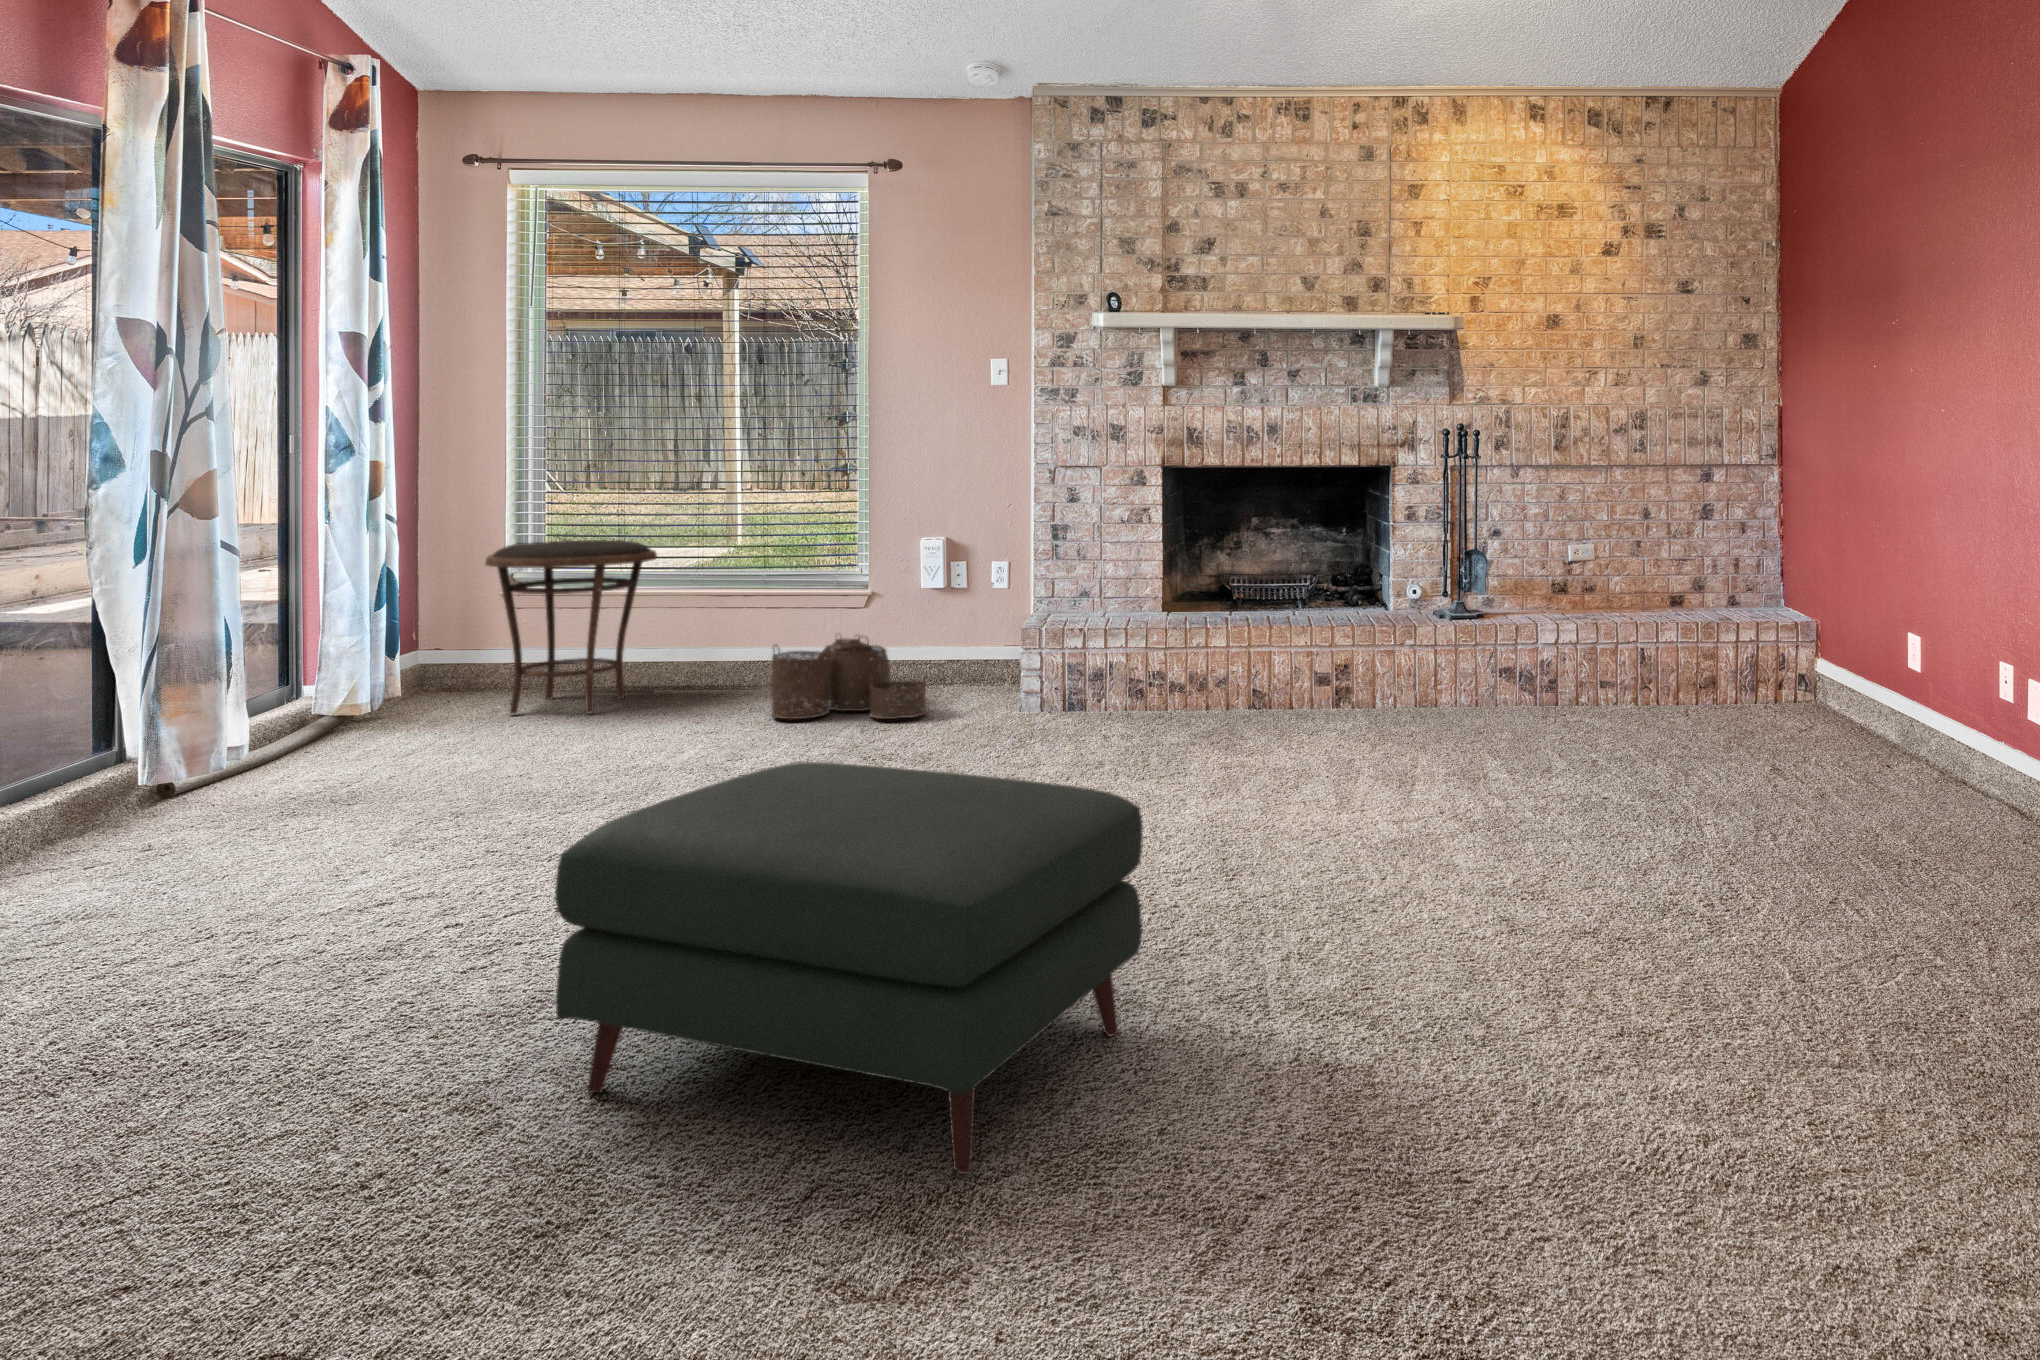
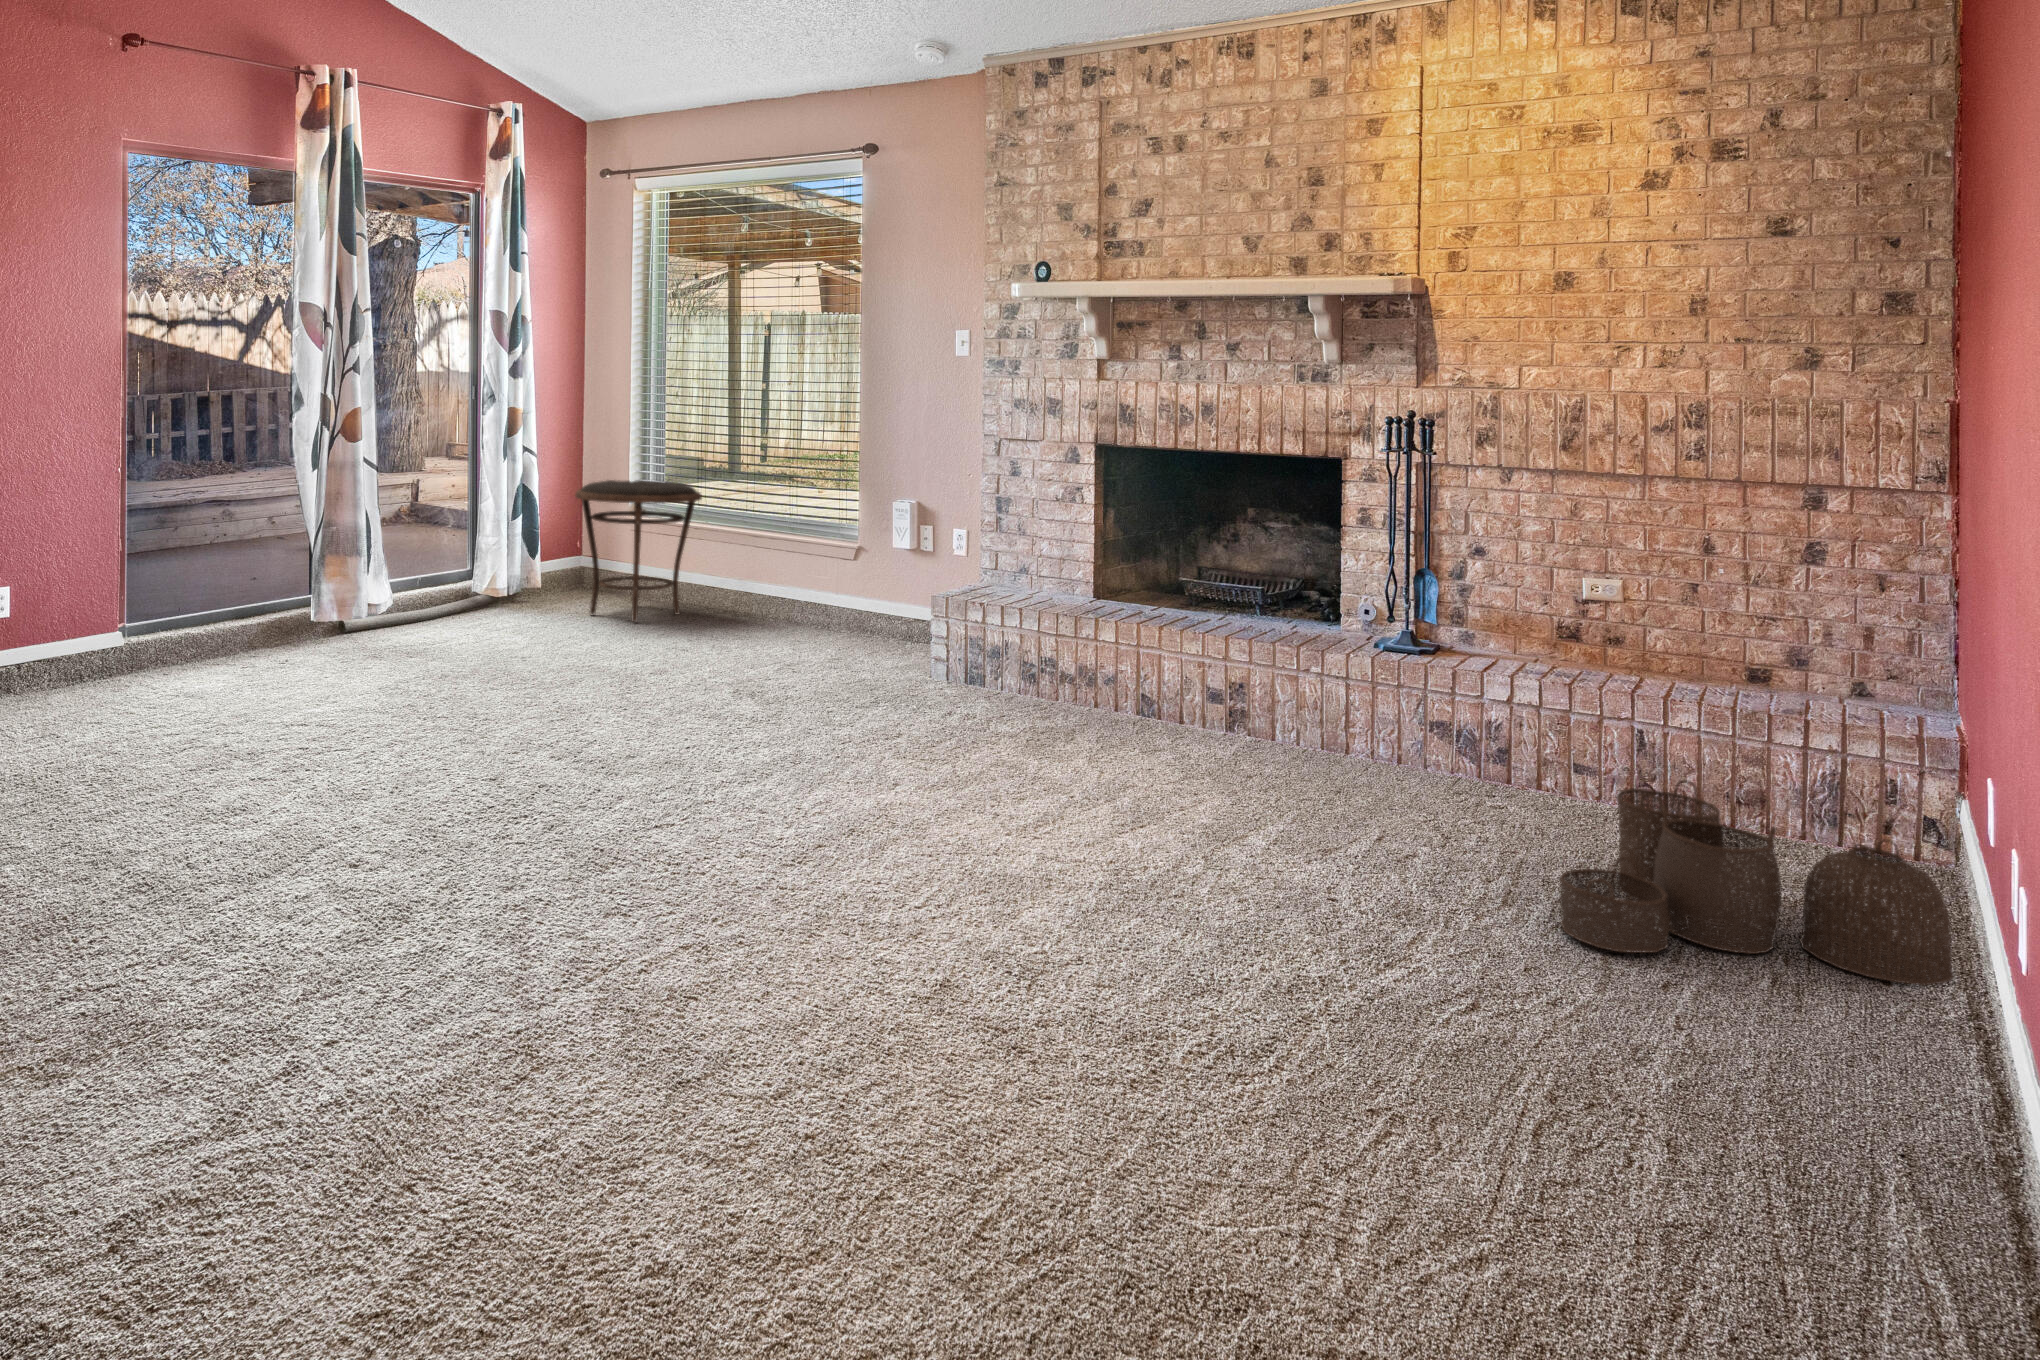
woven basket: present [771,635,926,719] -> present [1560,780,1954,985]
ottoman: present [555,762,1143,1174] -> none [117,673,470,1004]

